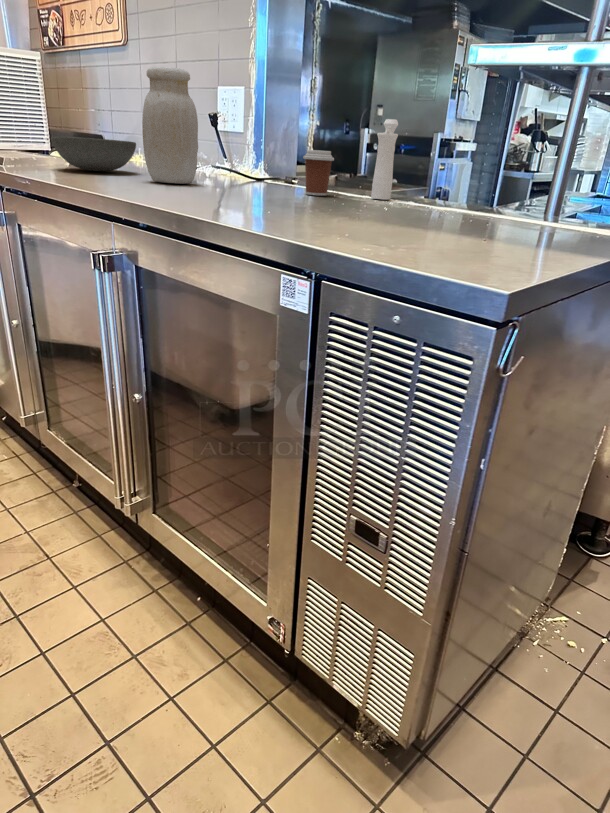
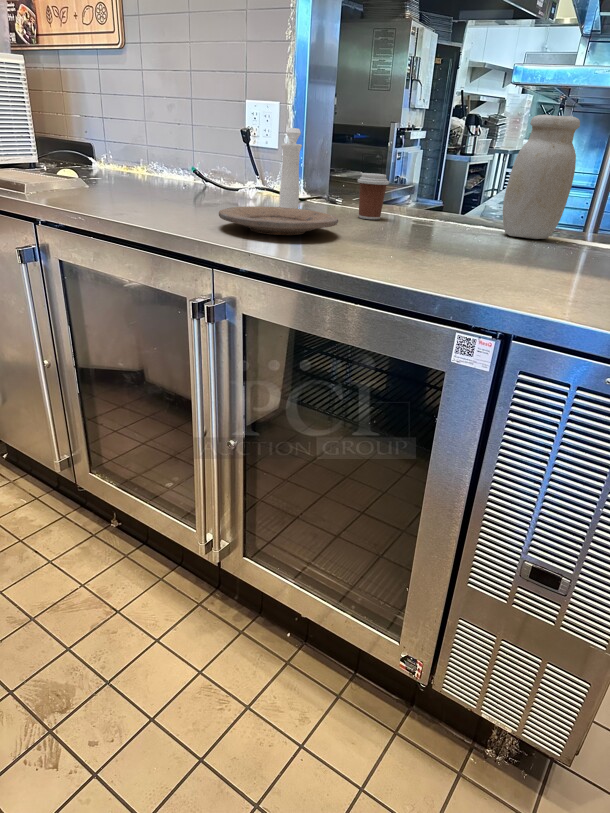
jar: present [142,67,198,184] -> present [503,115,580,239]
pepper mill: present [371,119,398,200] -> present [279,128,302,209]
bowl: present [51,137,136,171] -> none [73,157,164,192]
plate: none [135,176,251,199] -> present [219,206,338,235]

